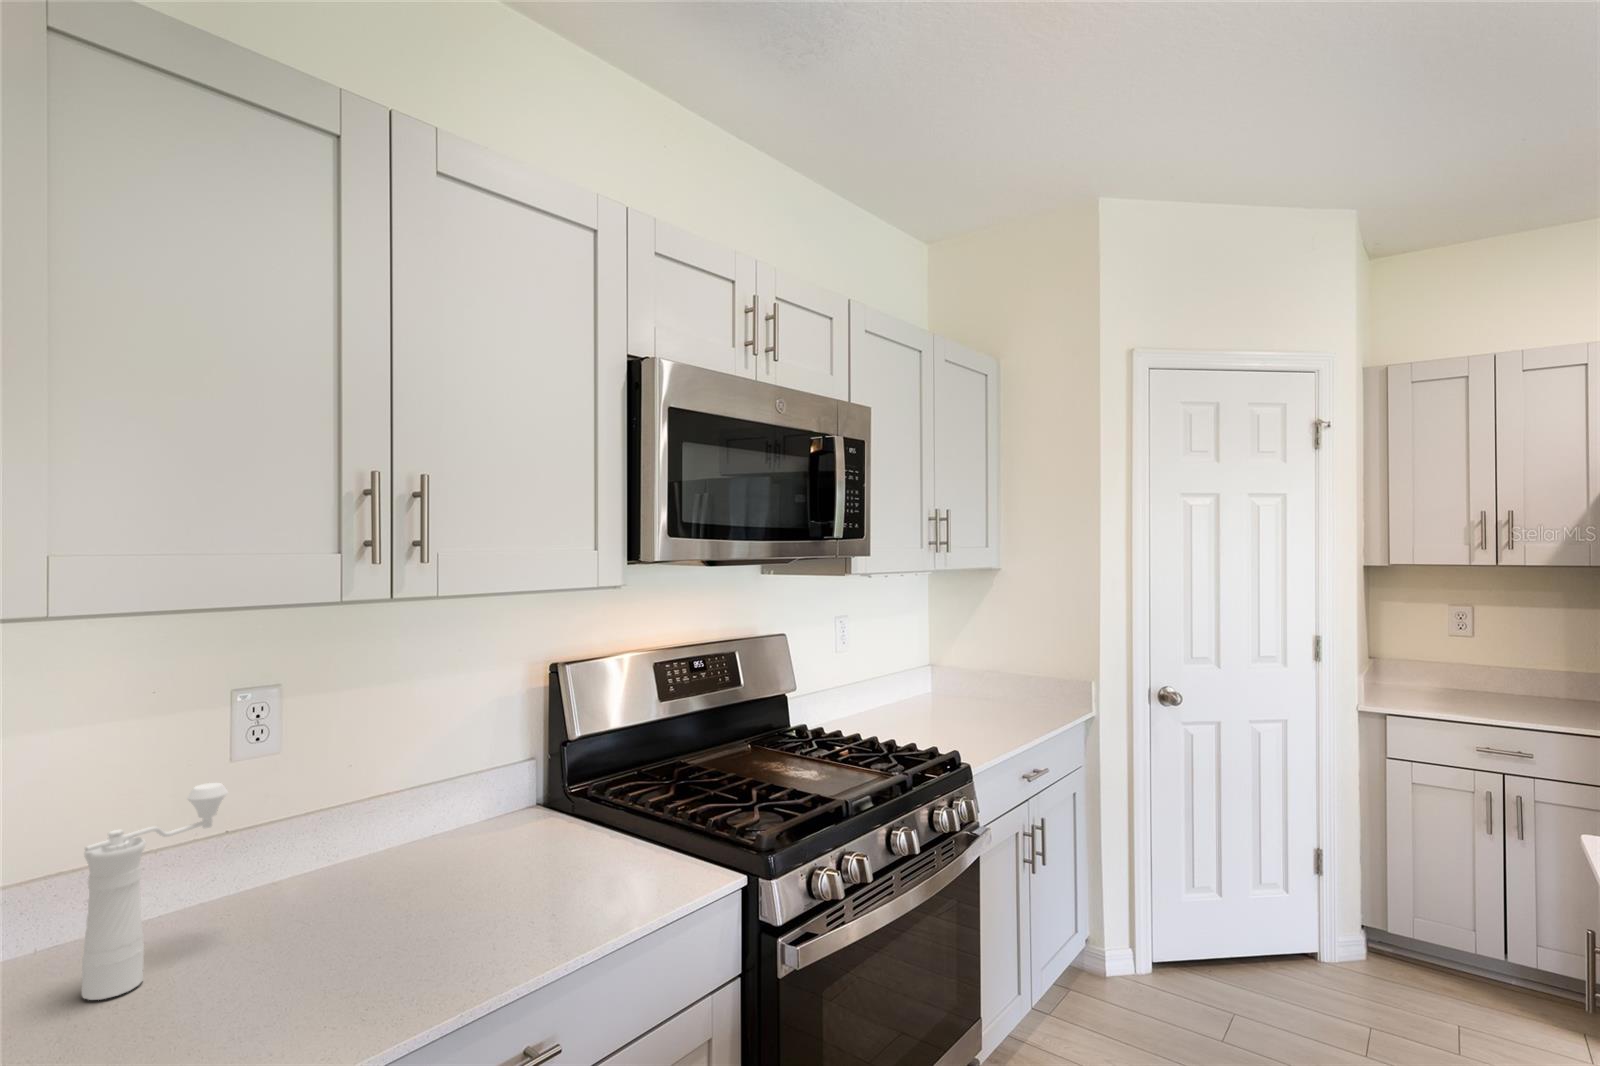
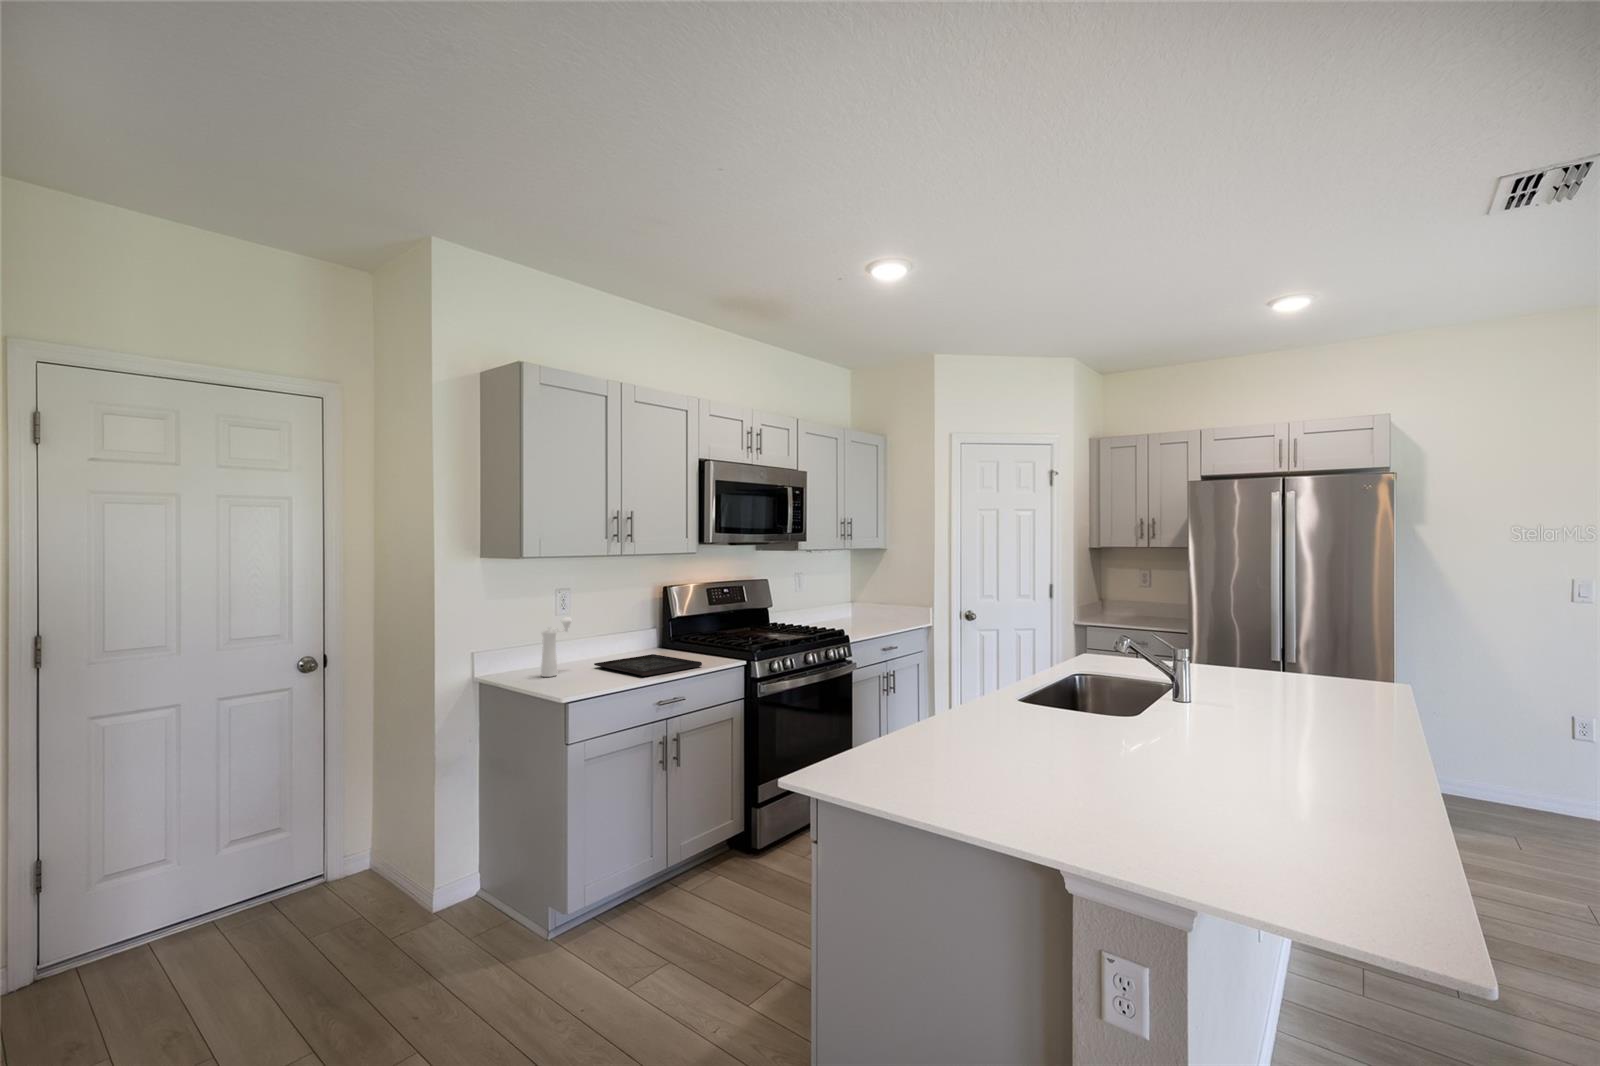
tray: none [302,851,614,1006] -> present [594,654,702,676]

